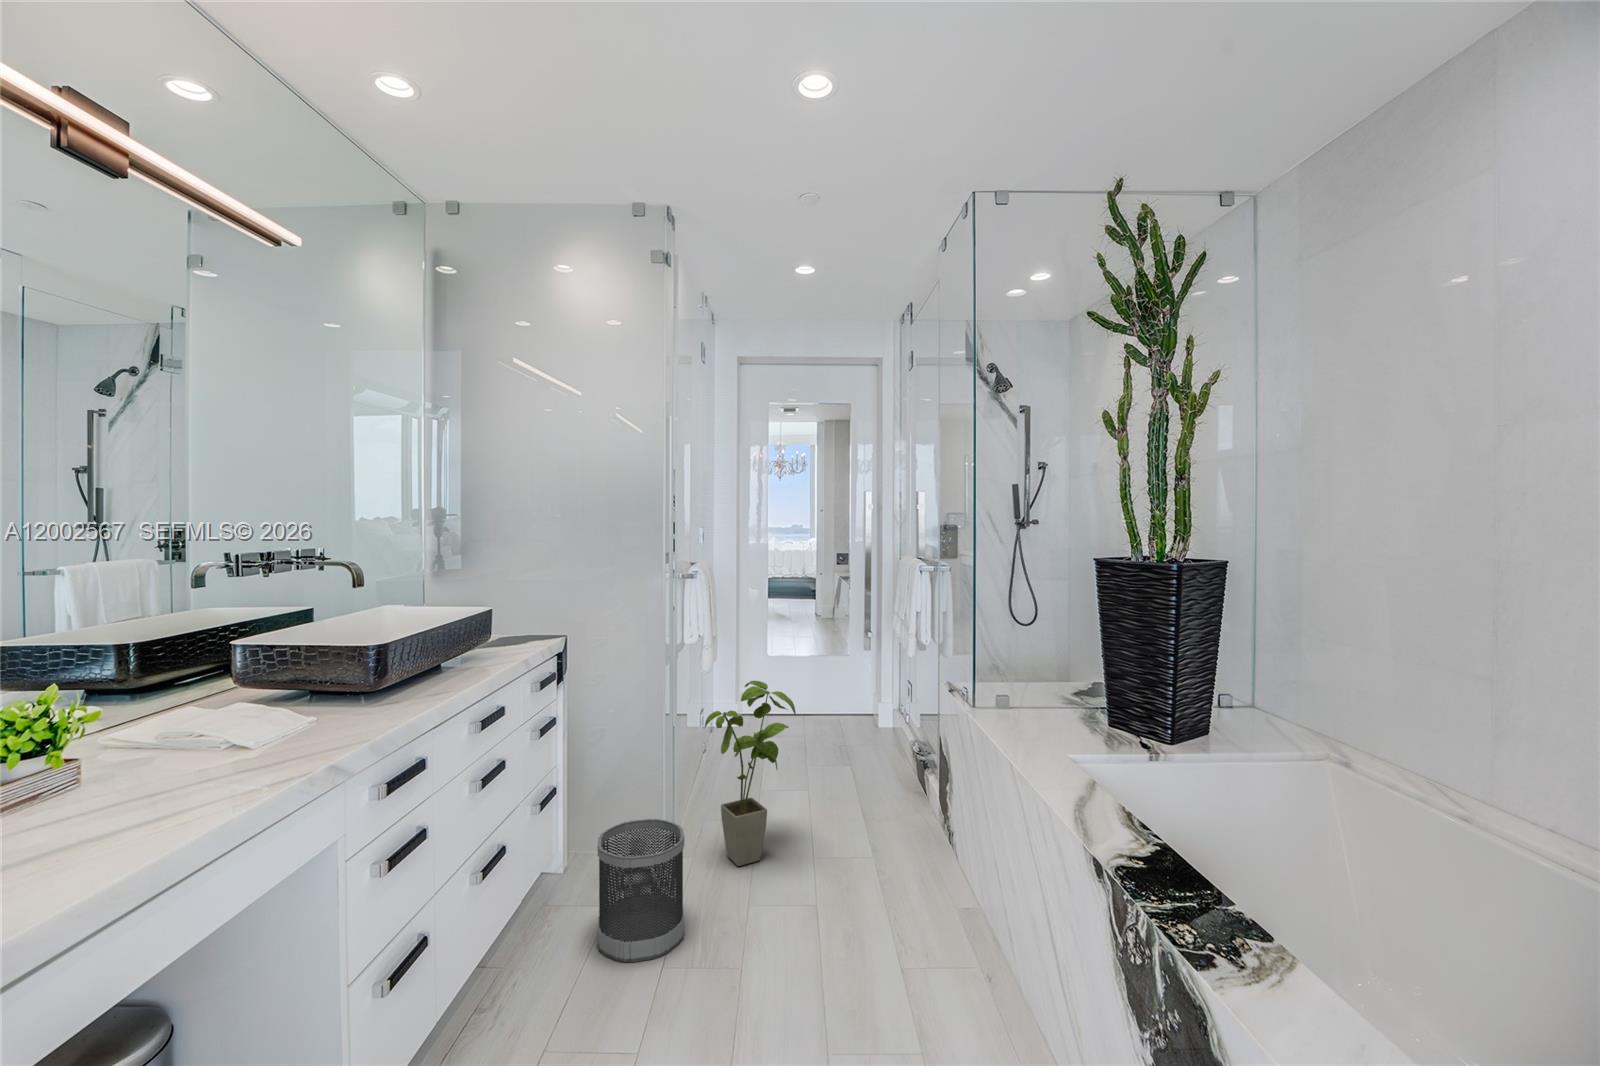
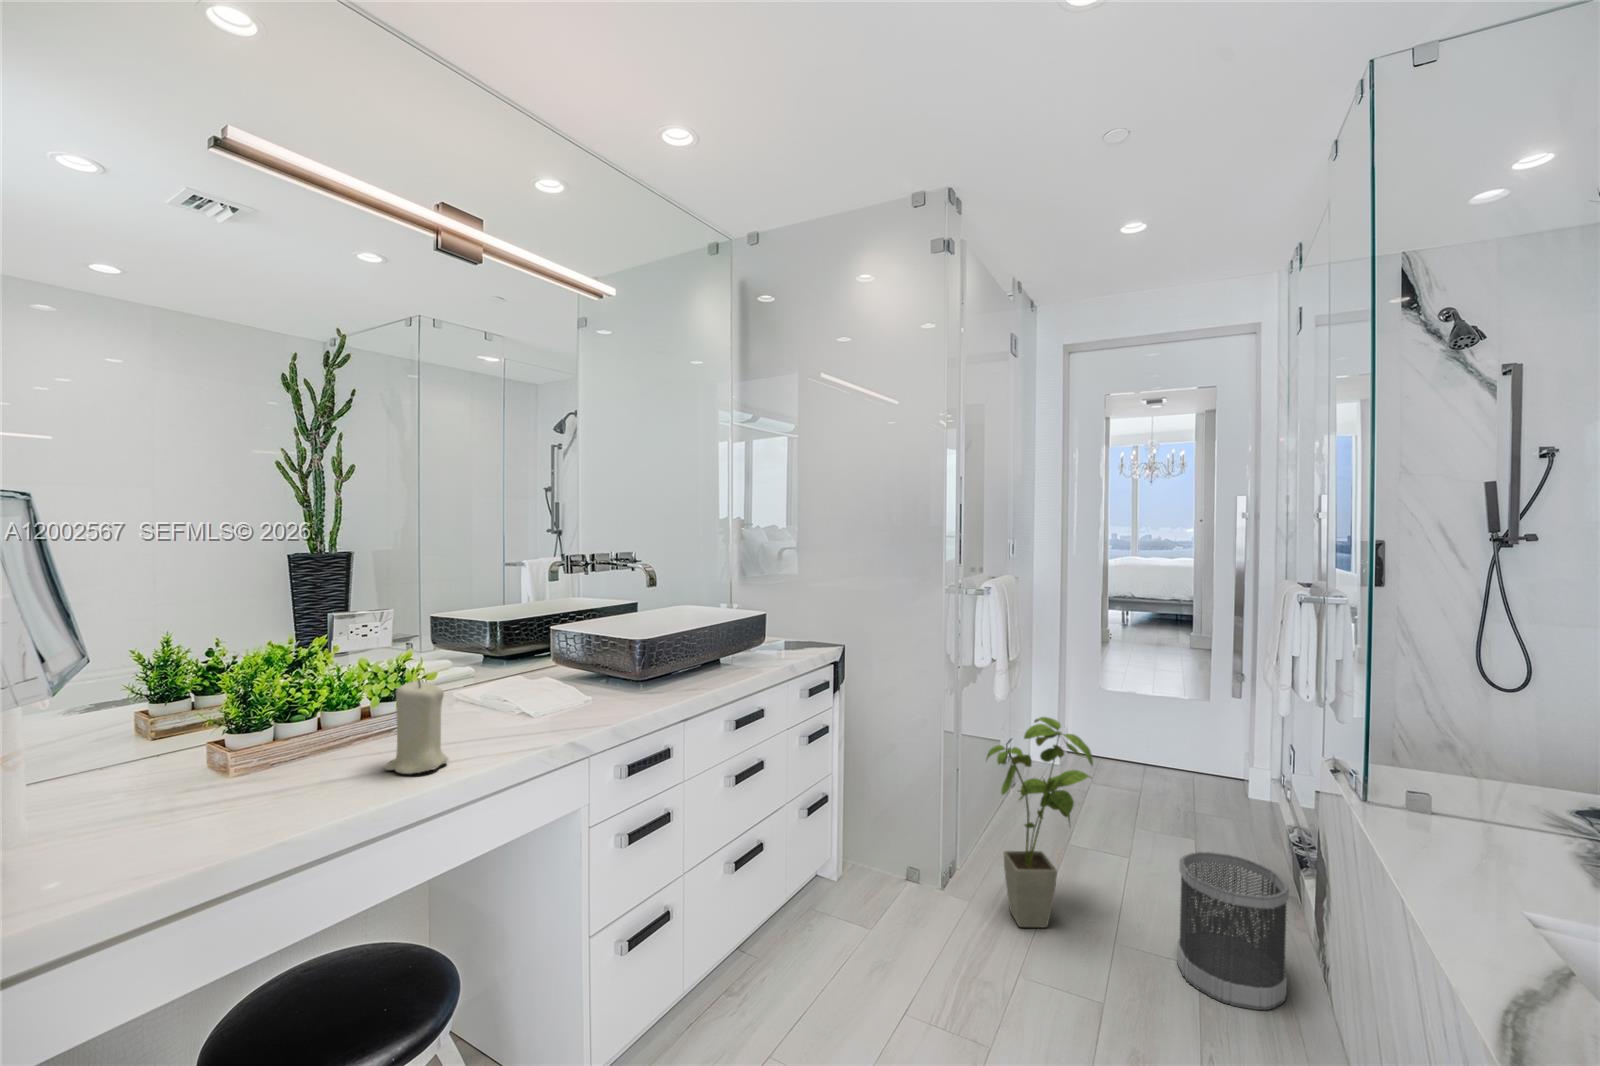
candle: none [82,714,178,835] -> present [385,680,448,774]
wastebasket: present [598,819,684,962] -> present [1177,852,1289,1010]

